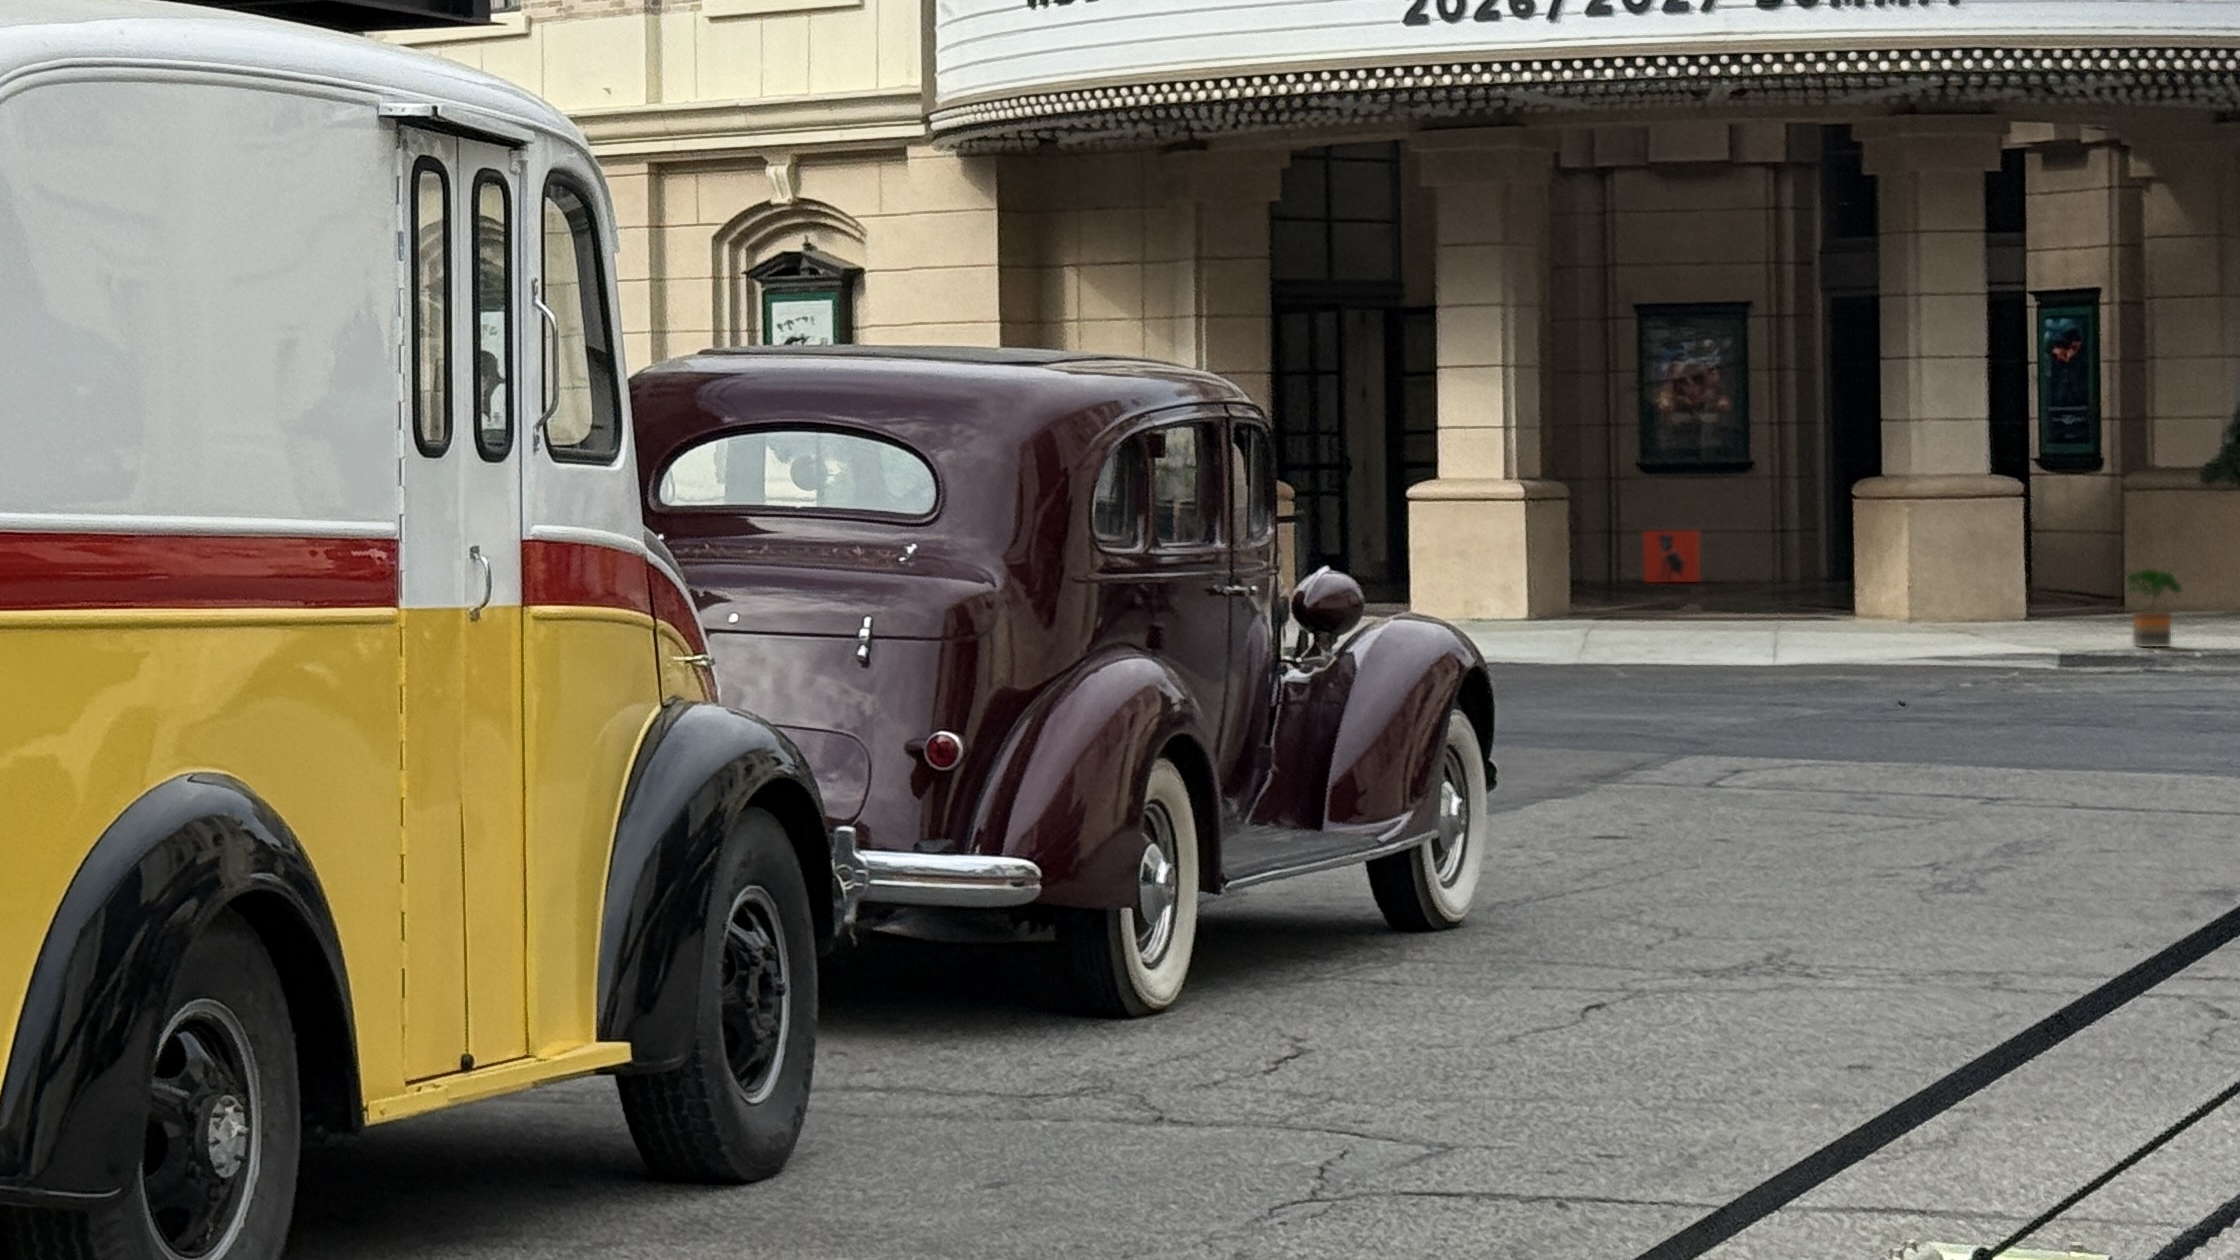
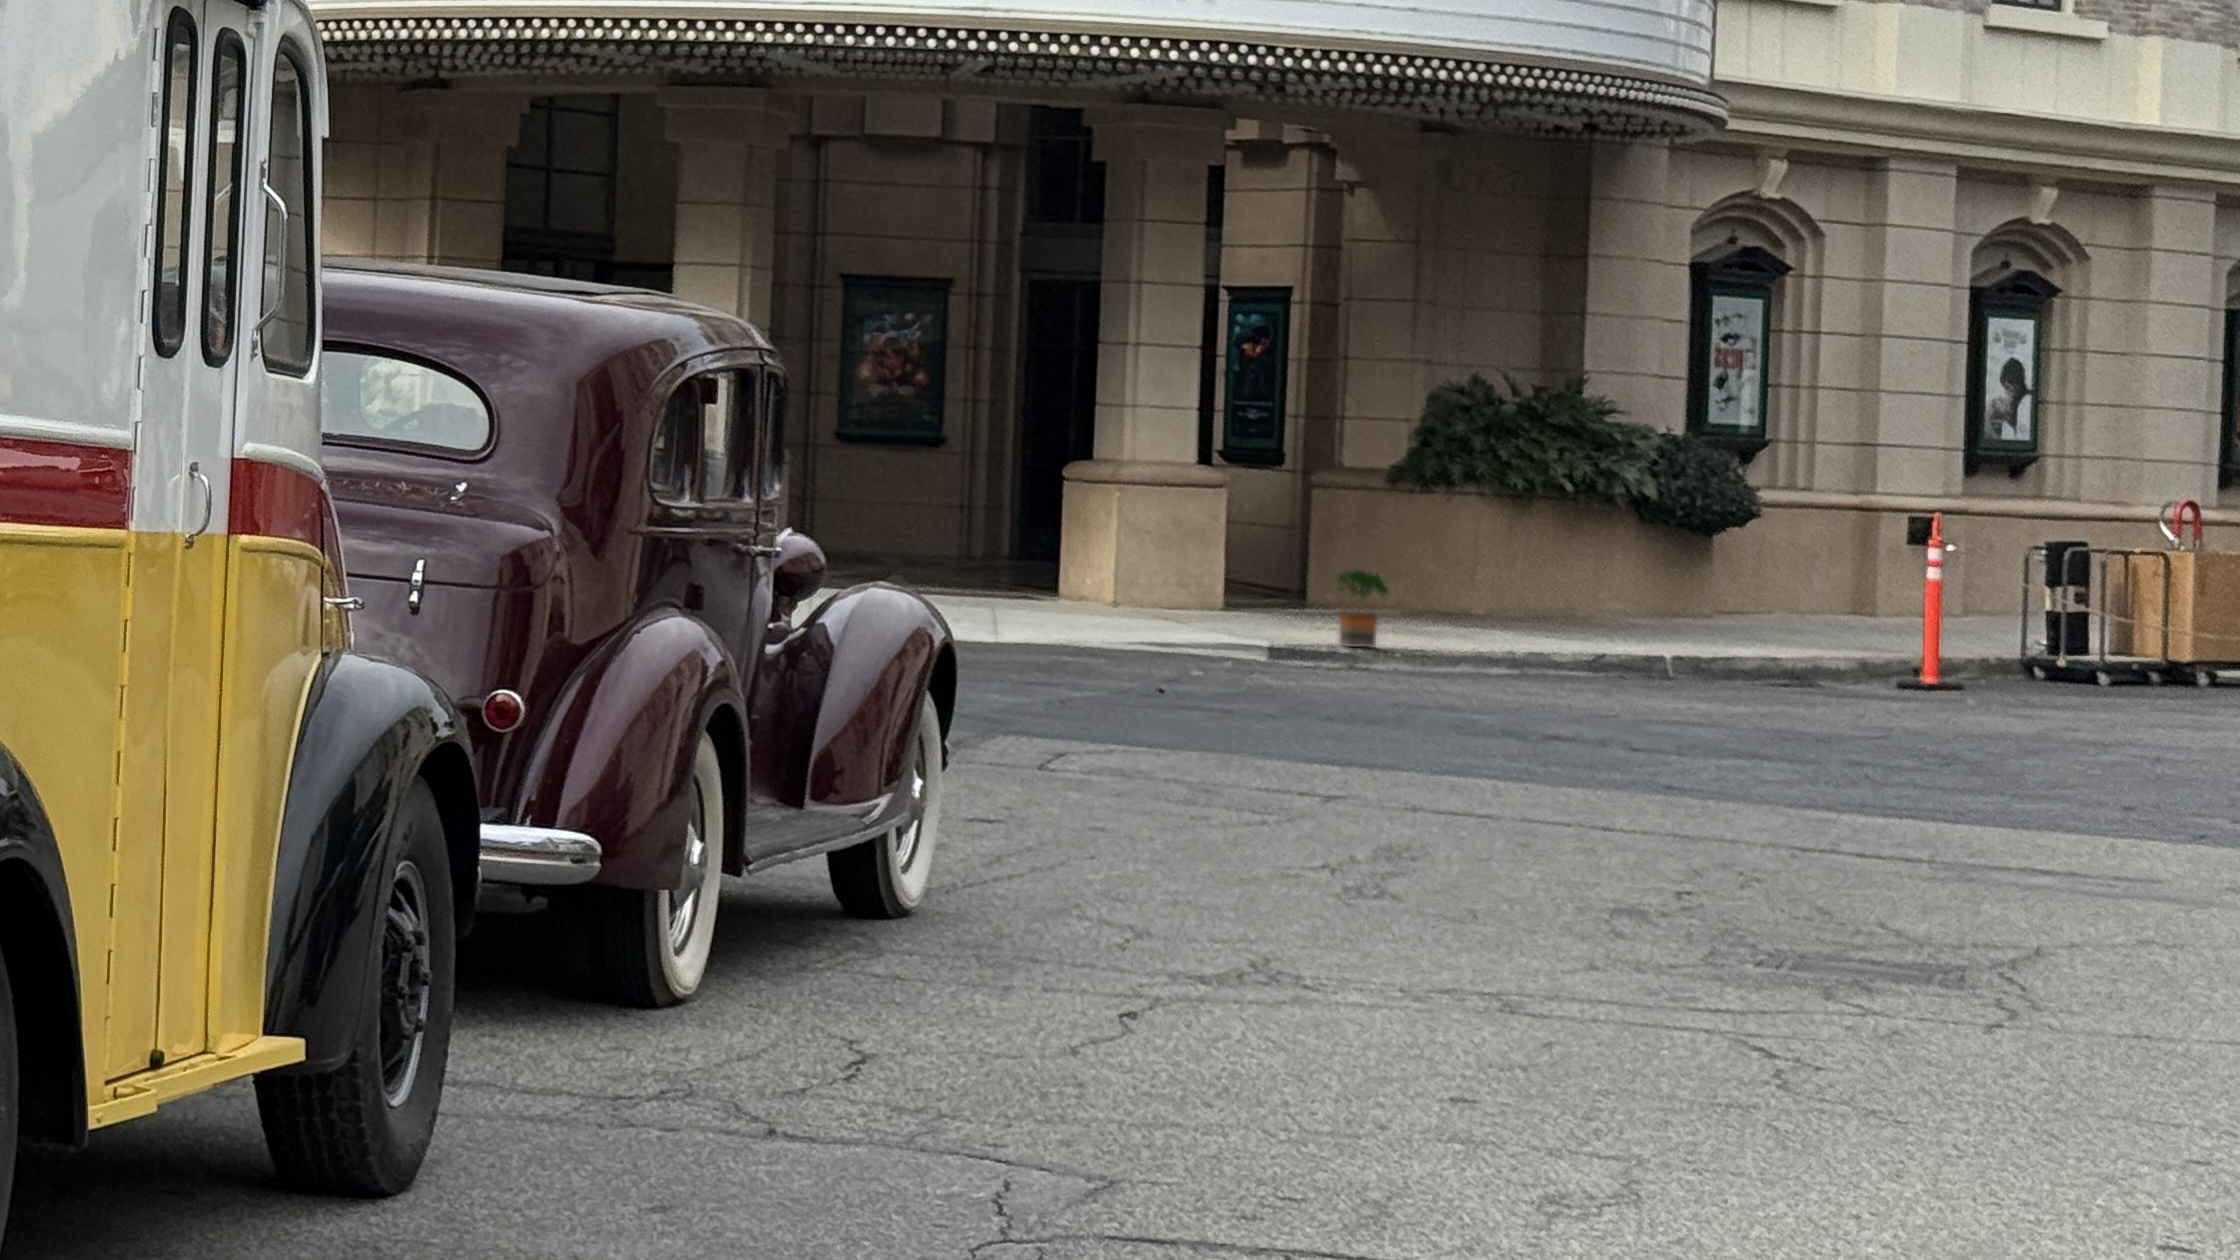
storage box: present [1644,531,1700,582] -> none [845,503,899,556]

